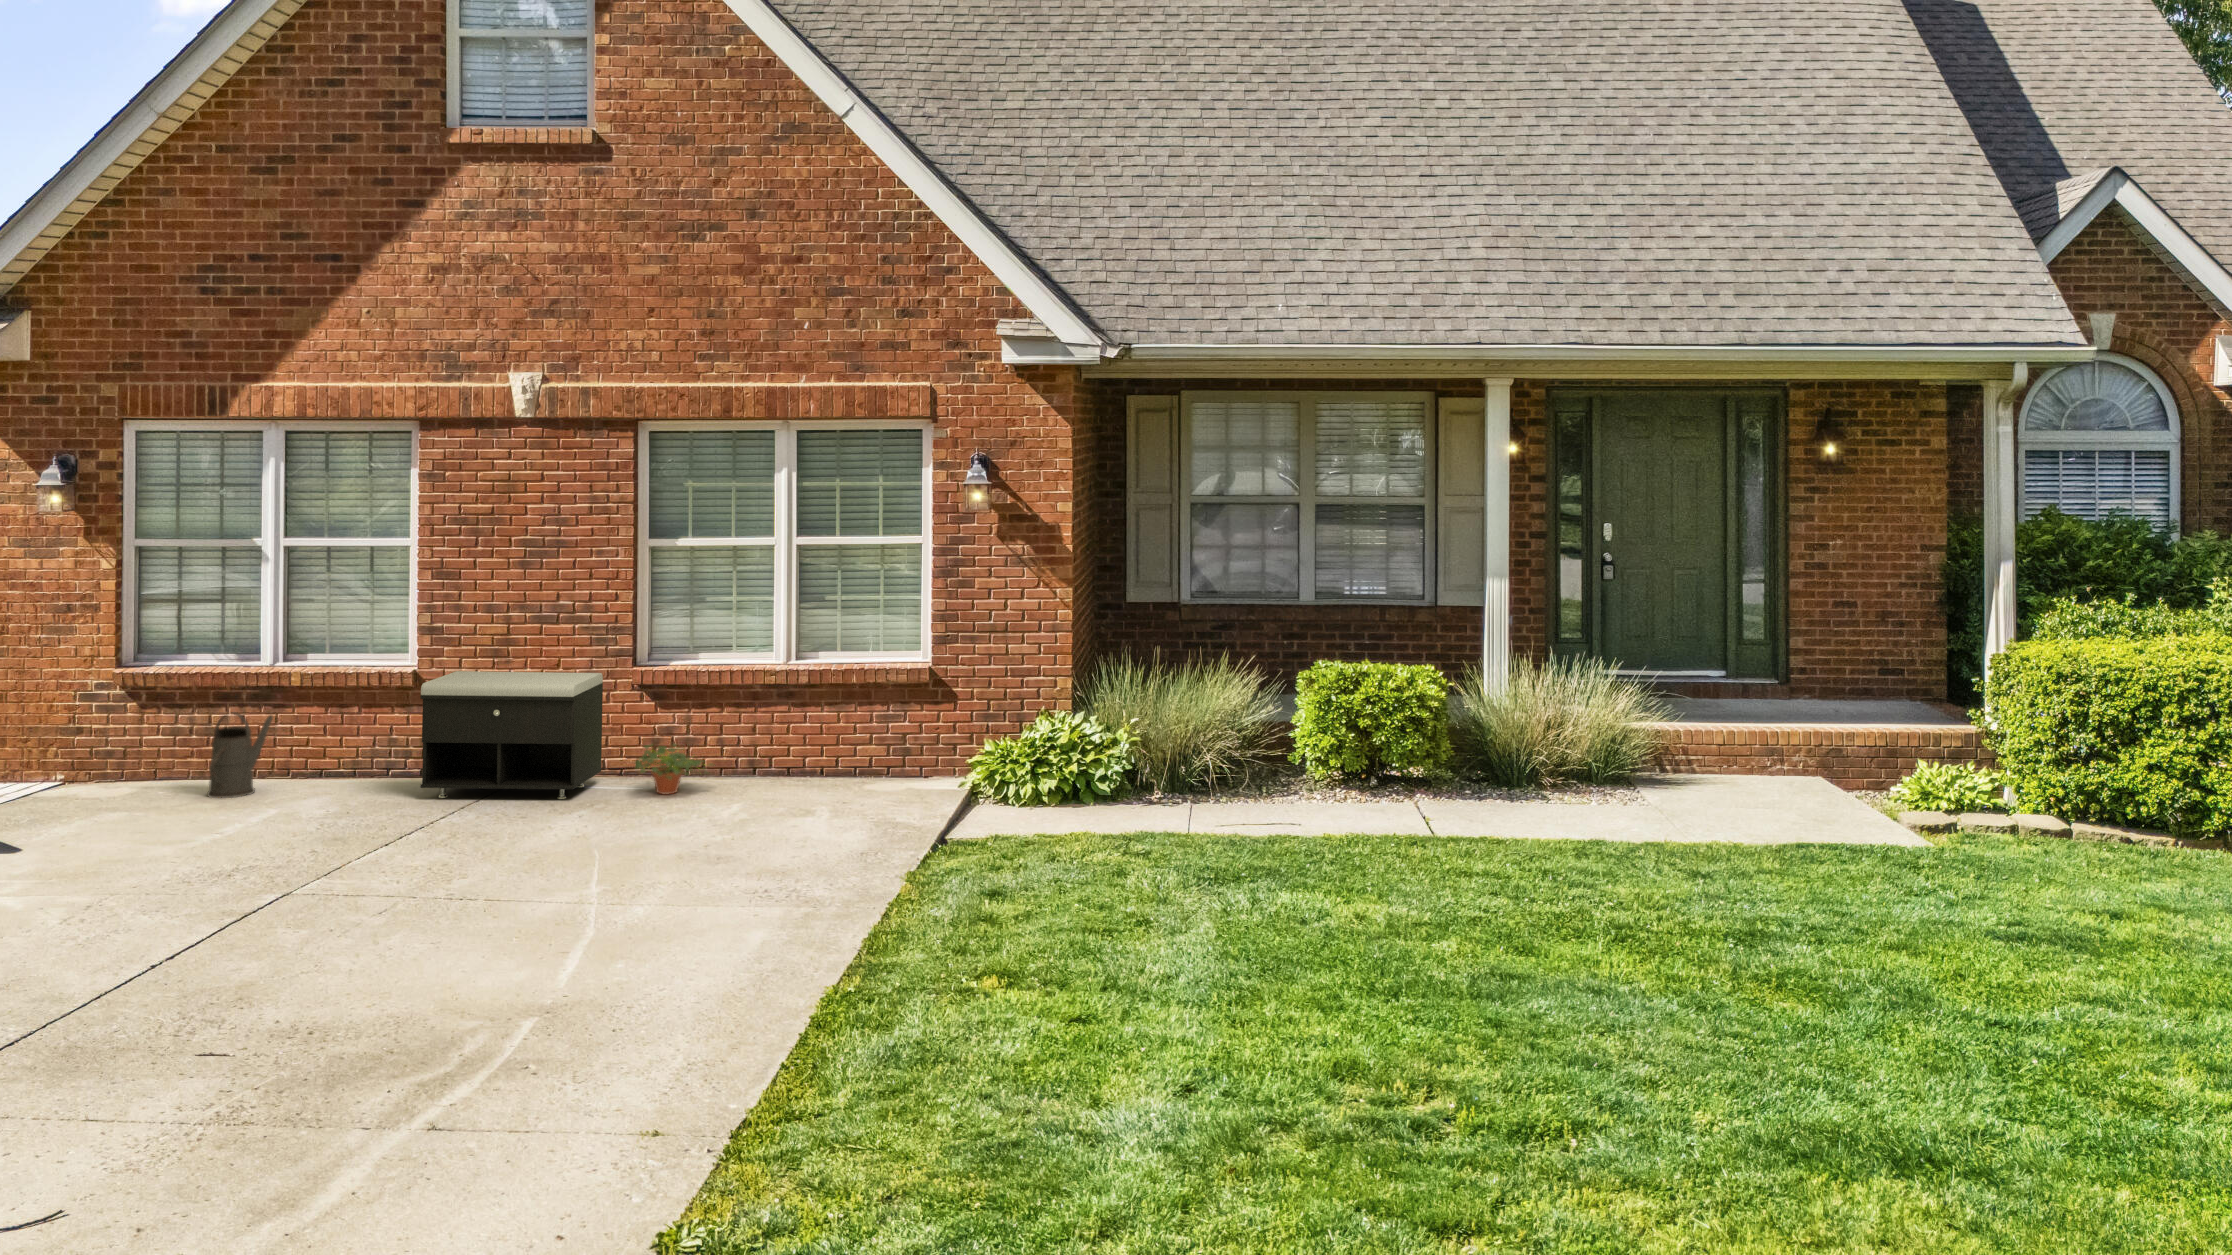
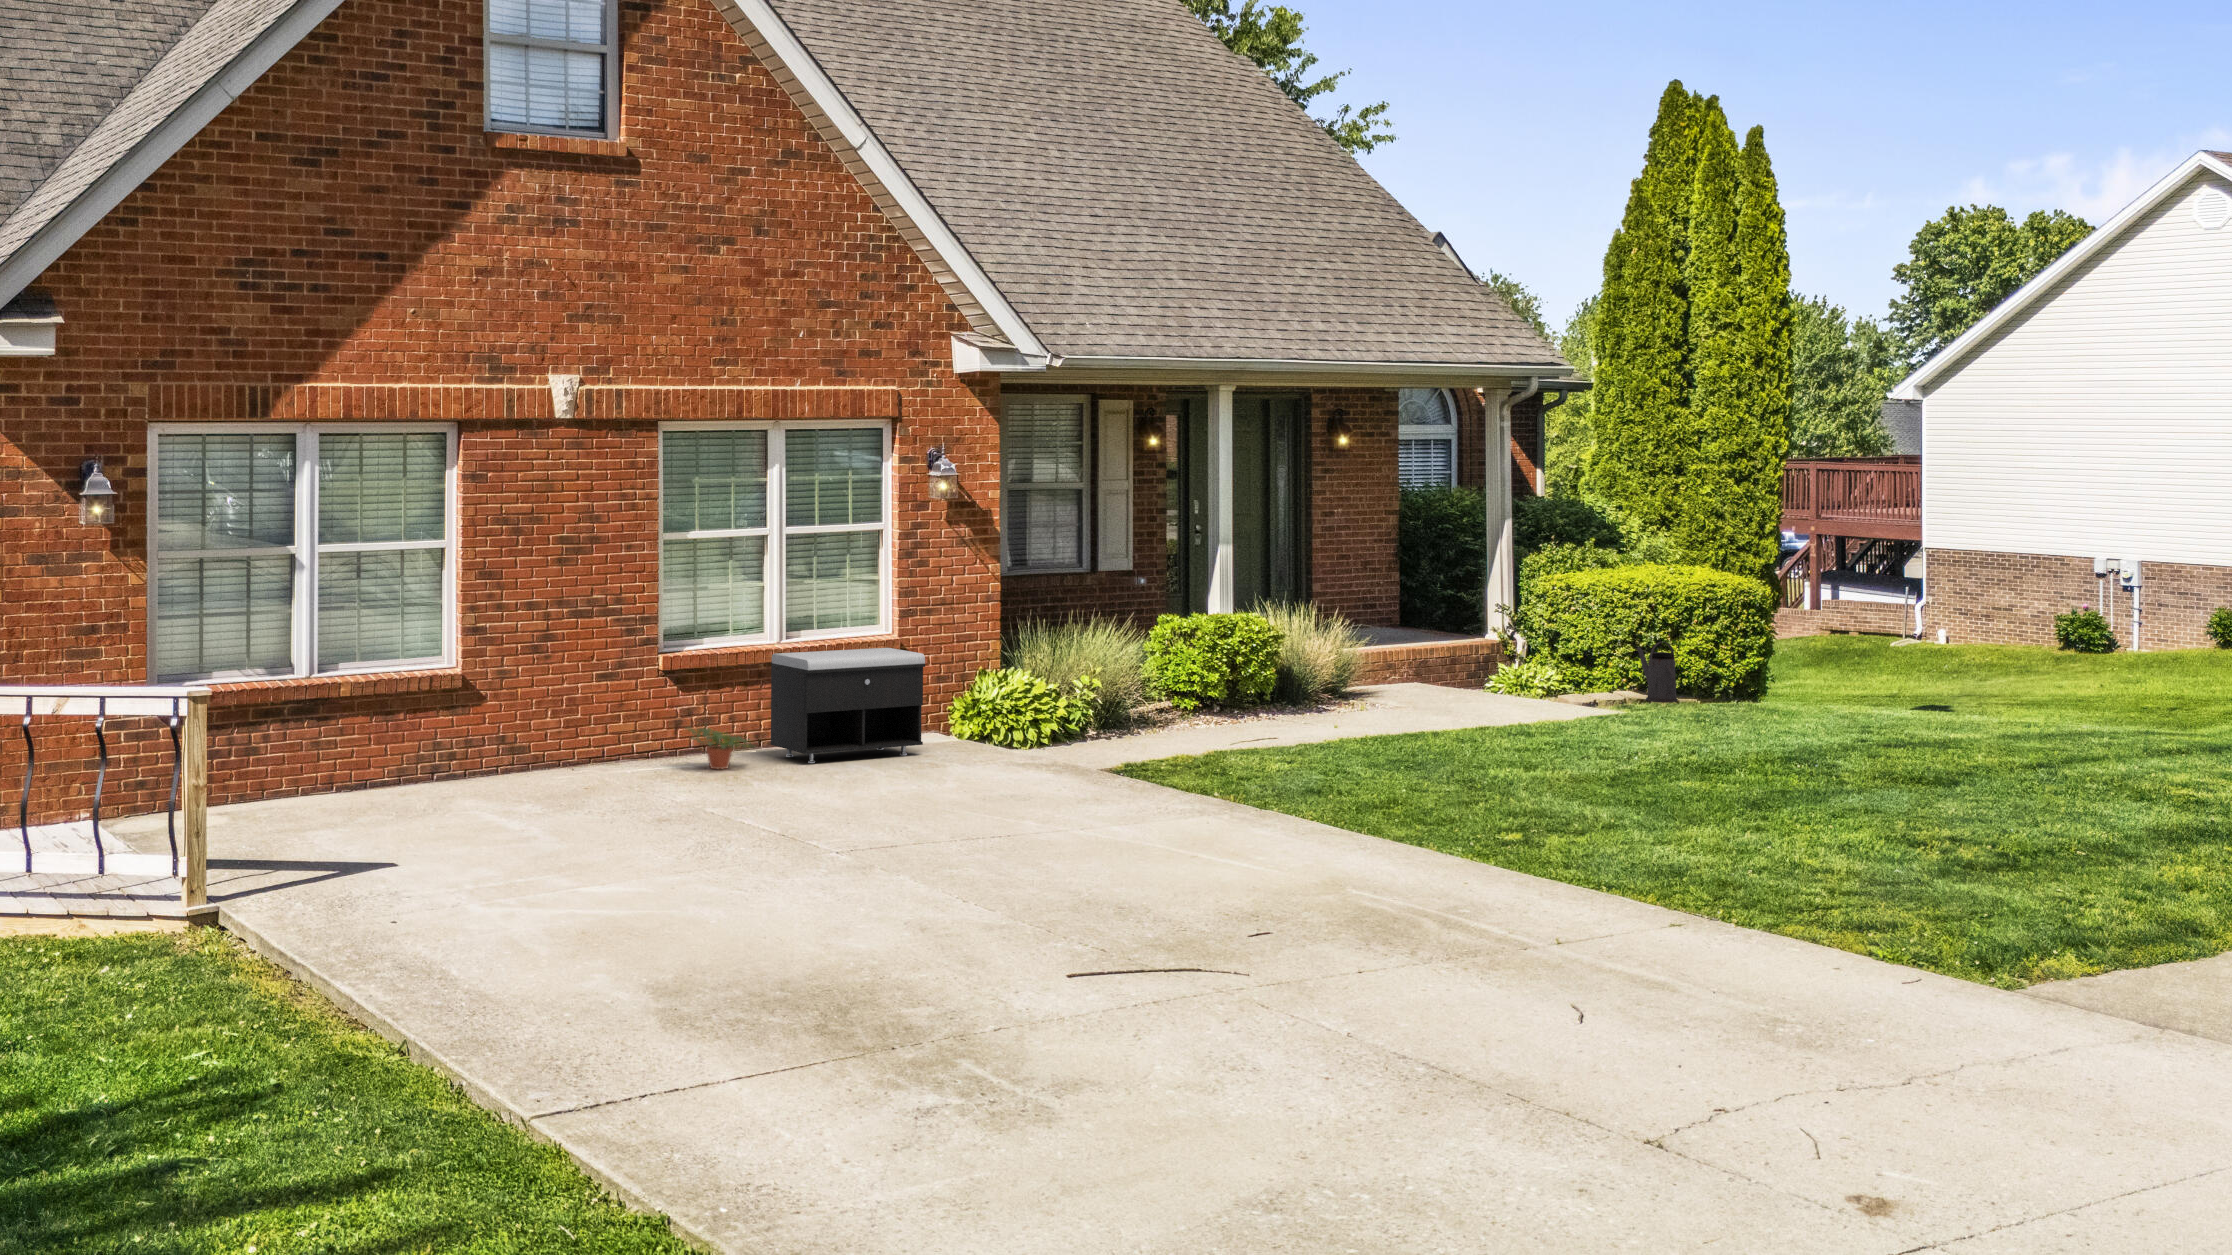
storage bench: present [420,671,603,799] -> present [771,648,925,763]
watering can: present [207,712,273,798] -> present [1637,642,1678,702]

